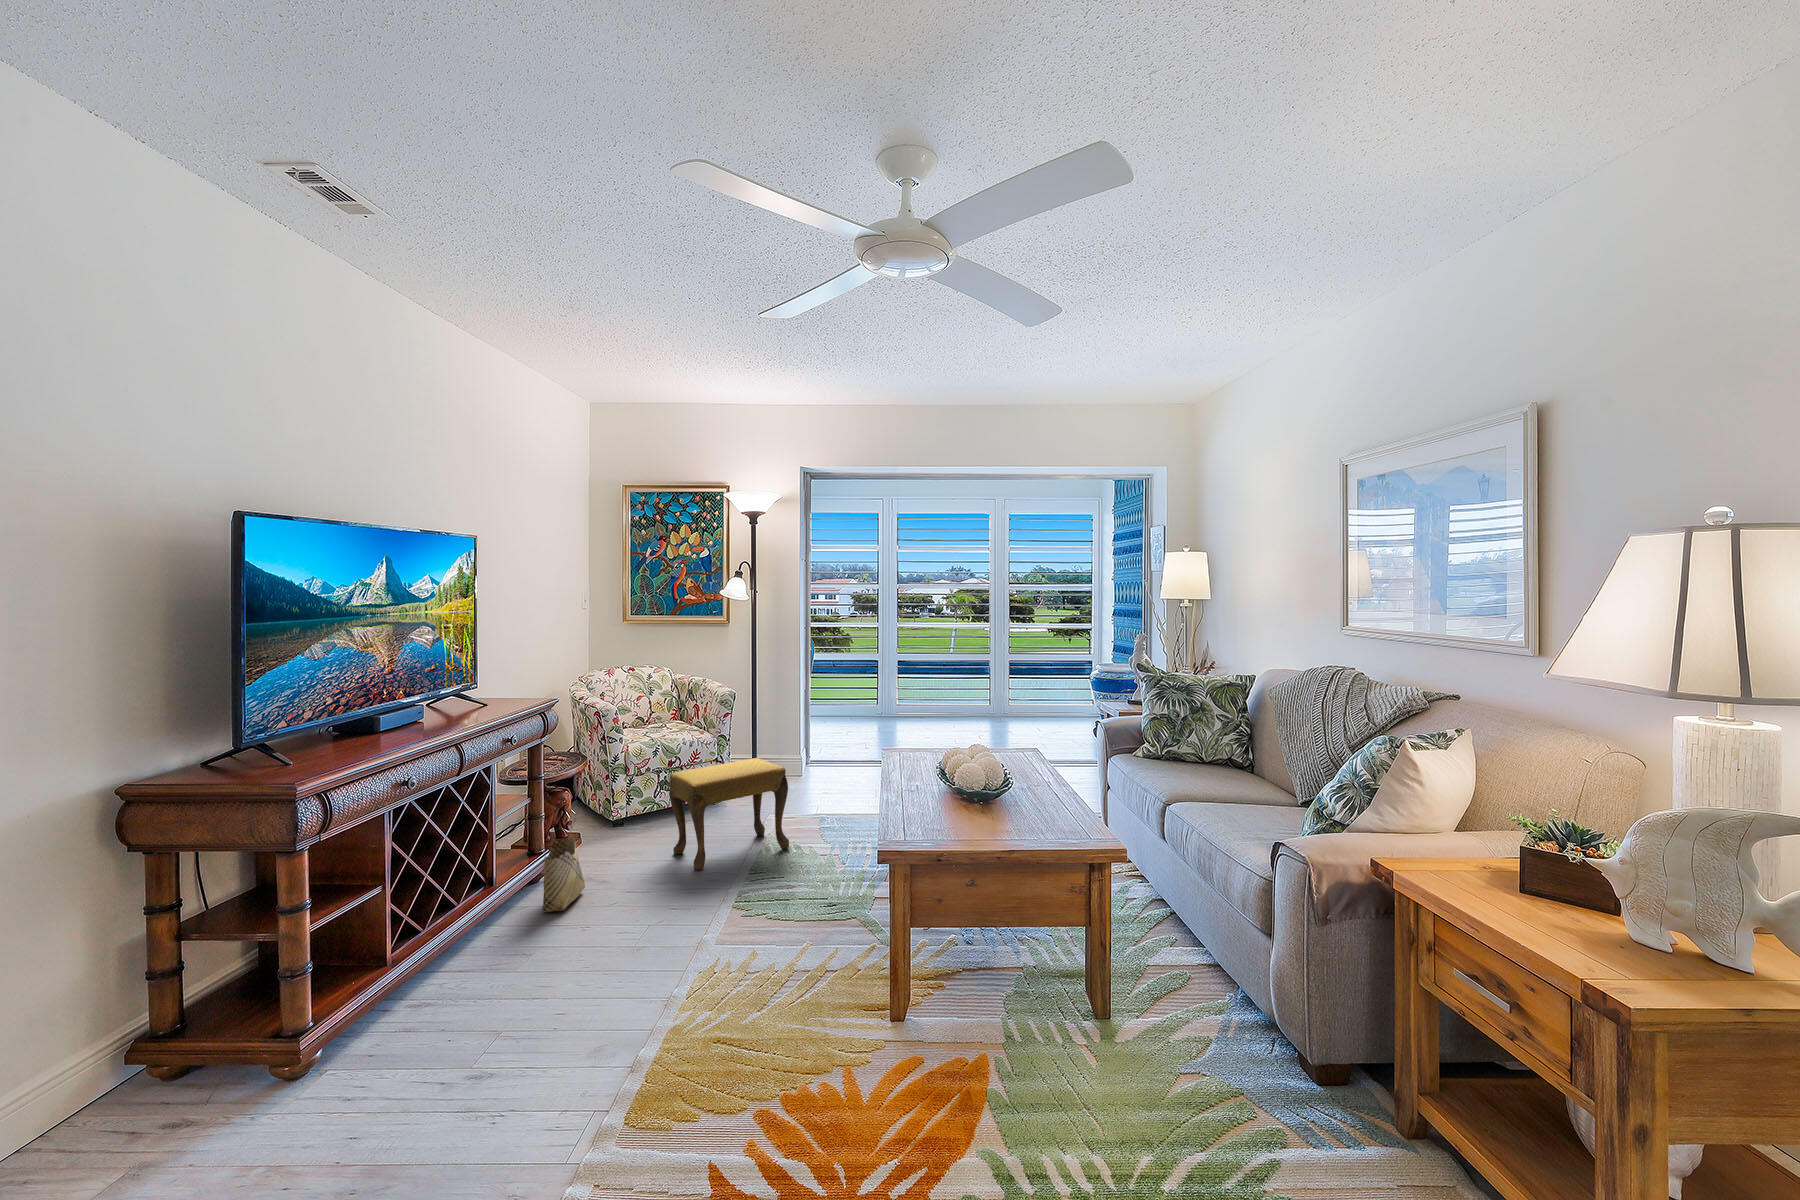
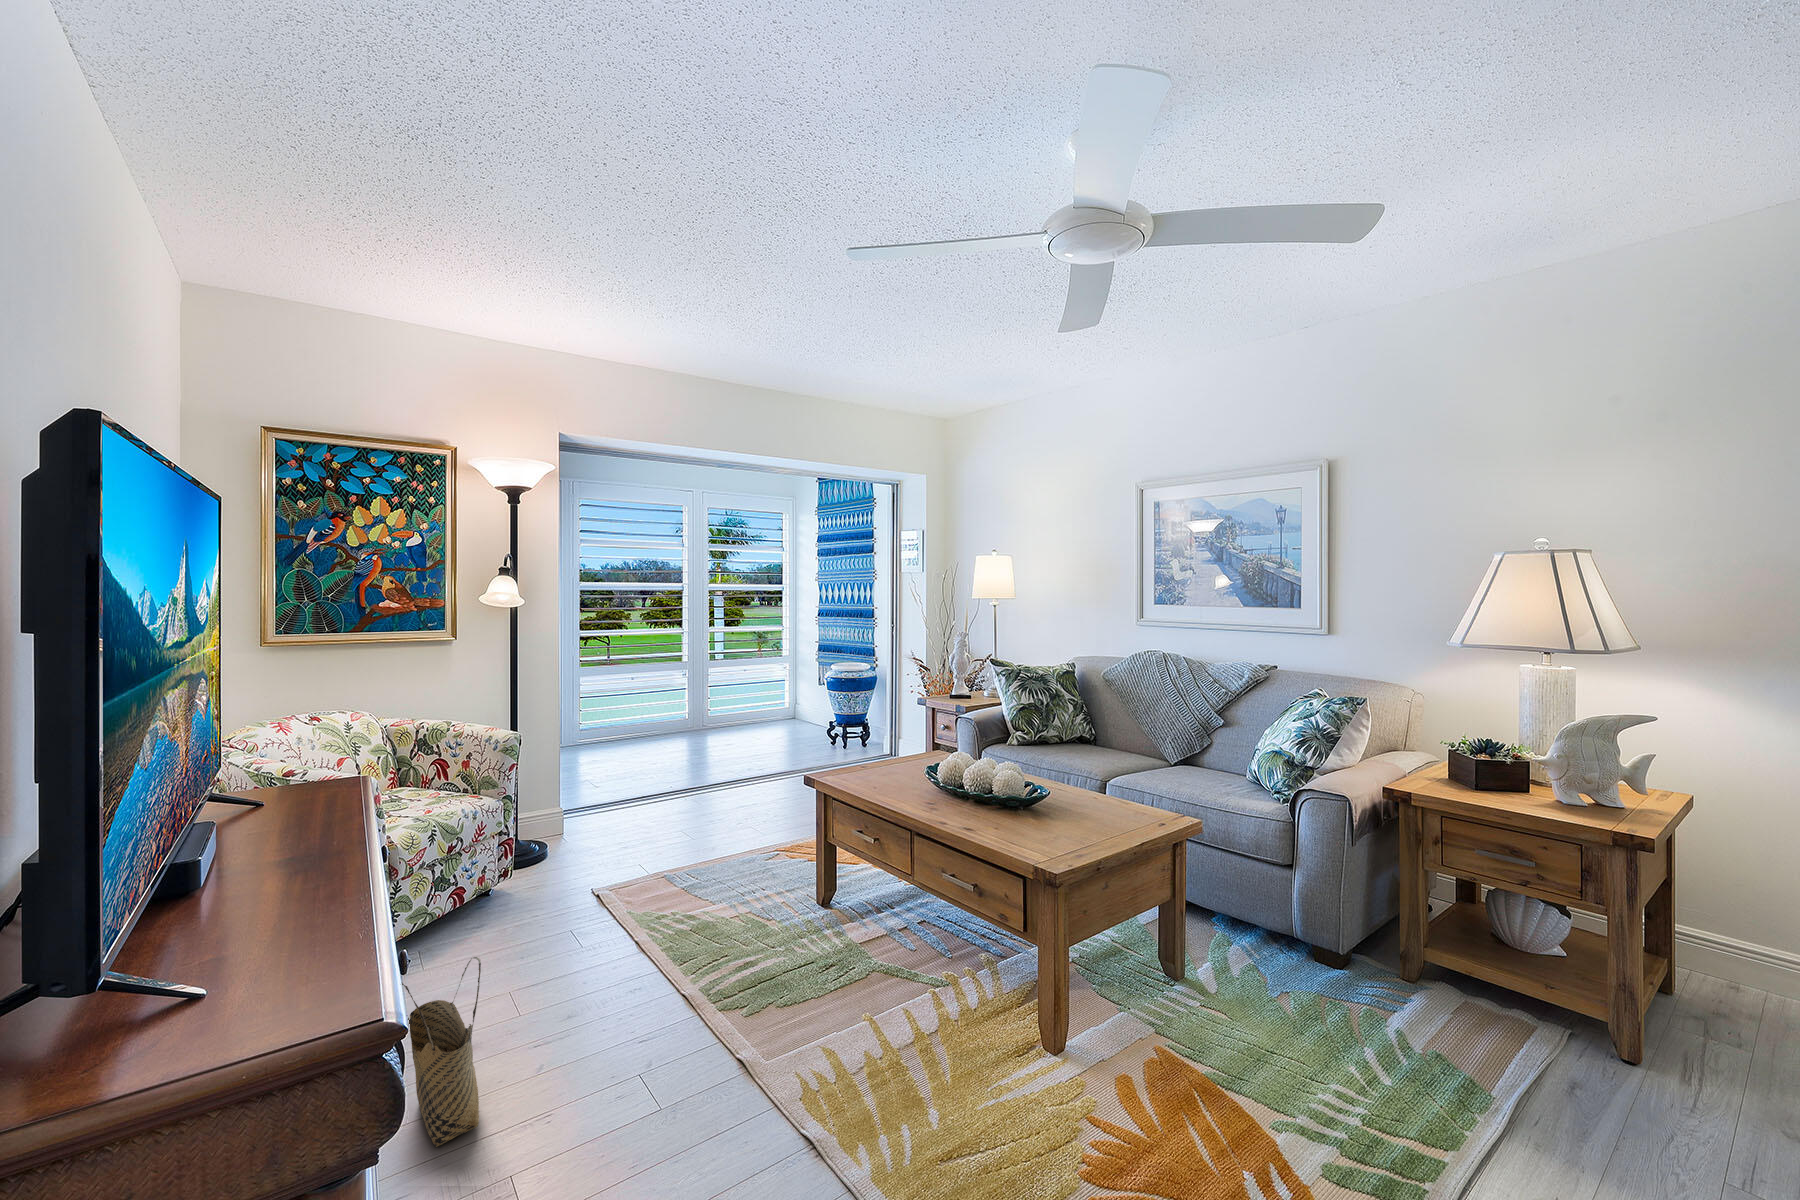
footstool: present [669,758,789,871] -> none [522,814,683,988]

